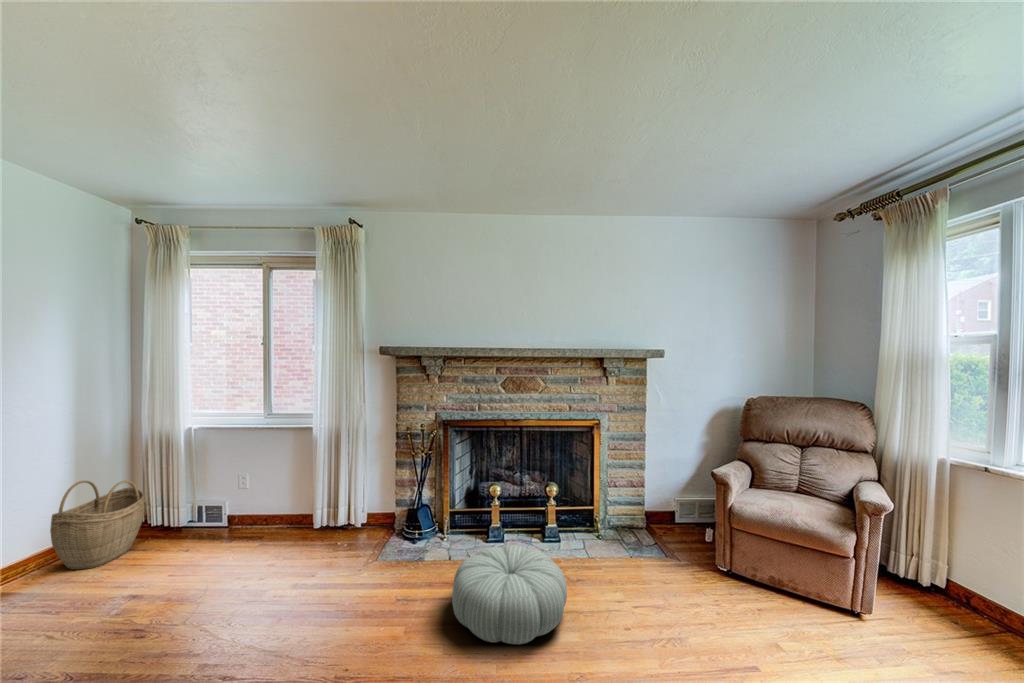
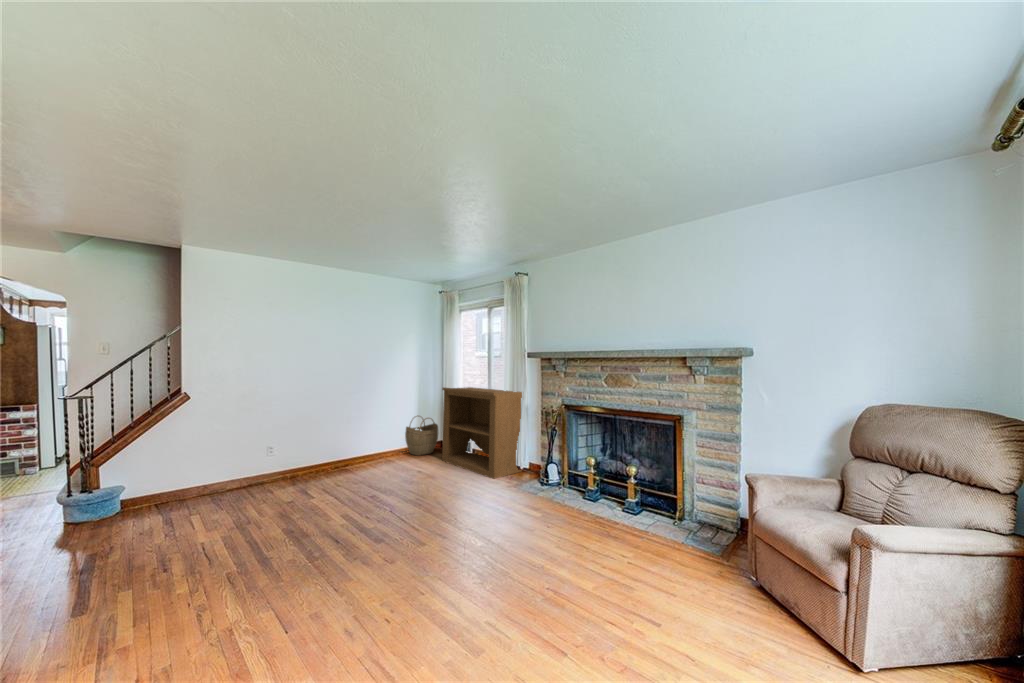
bookshelf: none [178,408,359,559] -> present [442,387,522,479]
pouf: present [452,545,567,644] -> none [499,485,578,540]

